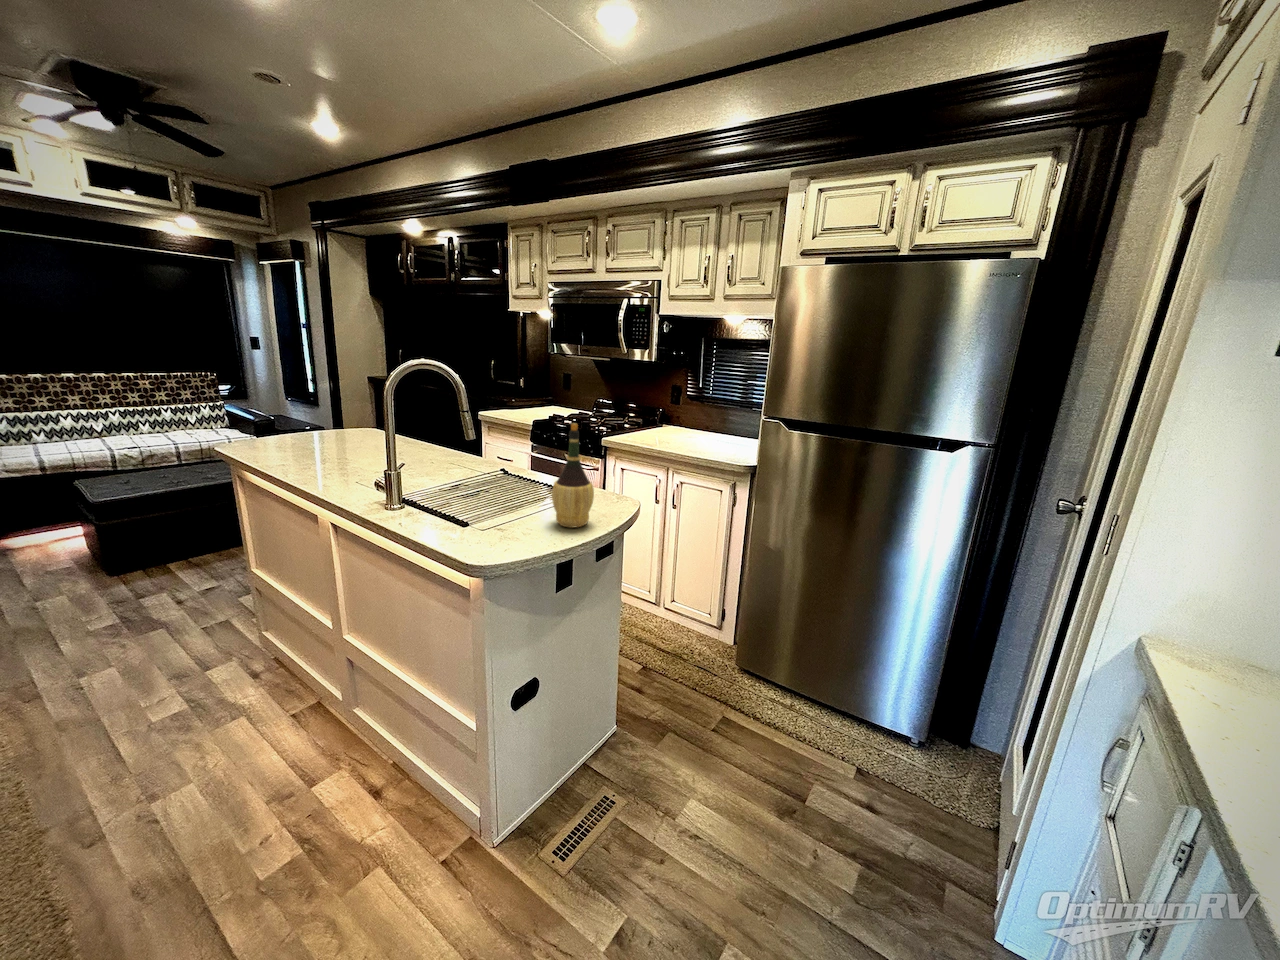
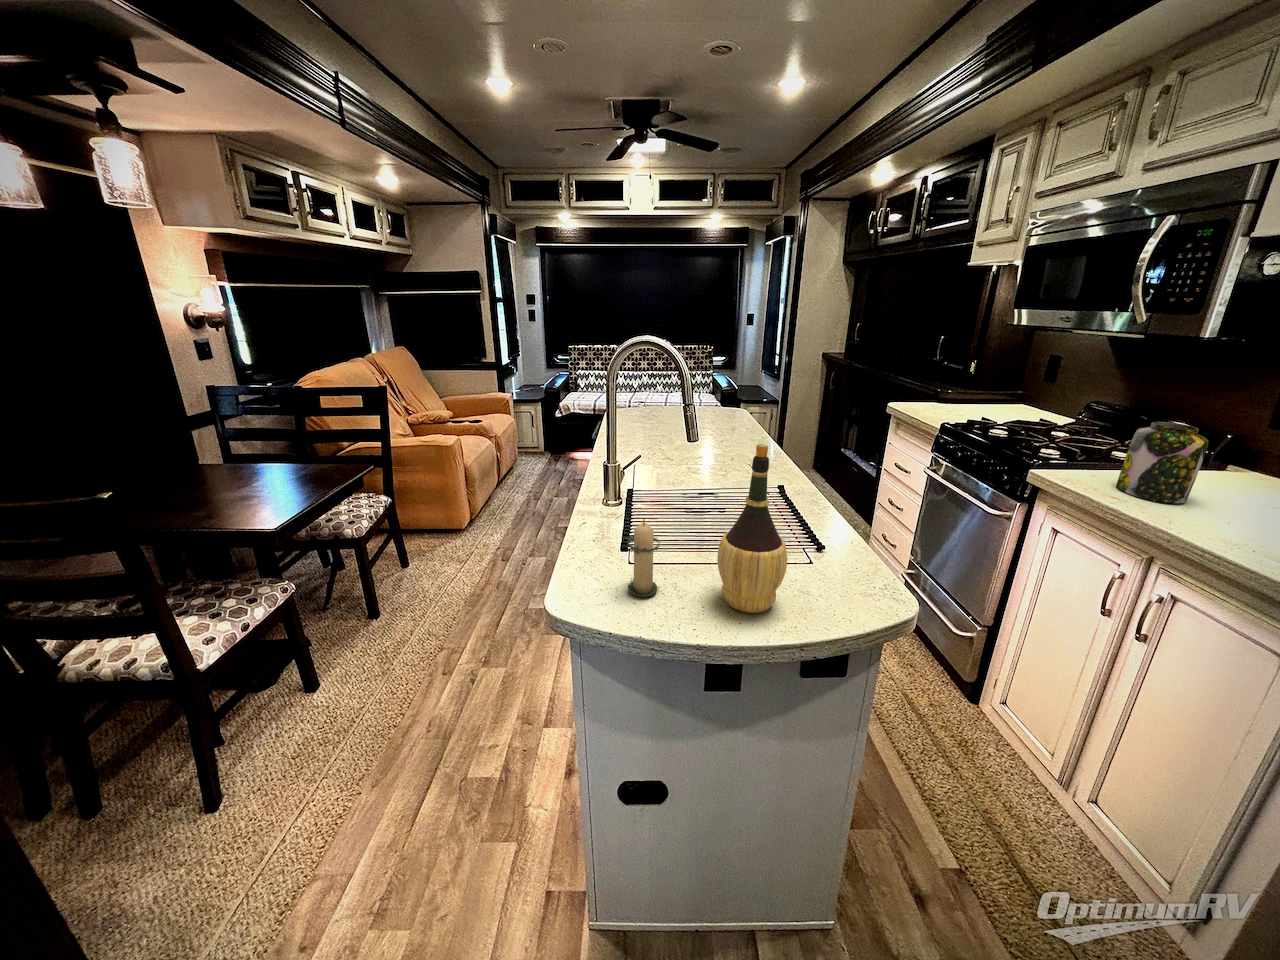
jar: none [640,402,668,441] -> present [1116,422,1209,503]
candle: none [499,486,527,543] -> present [627,519,659,597]

